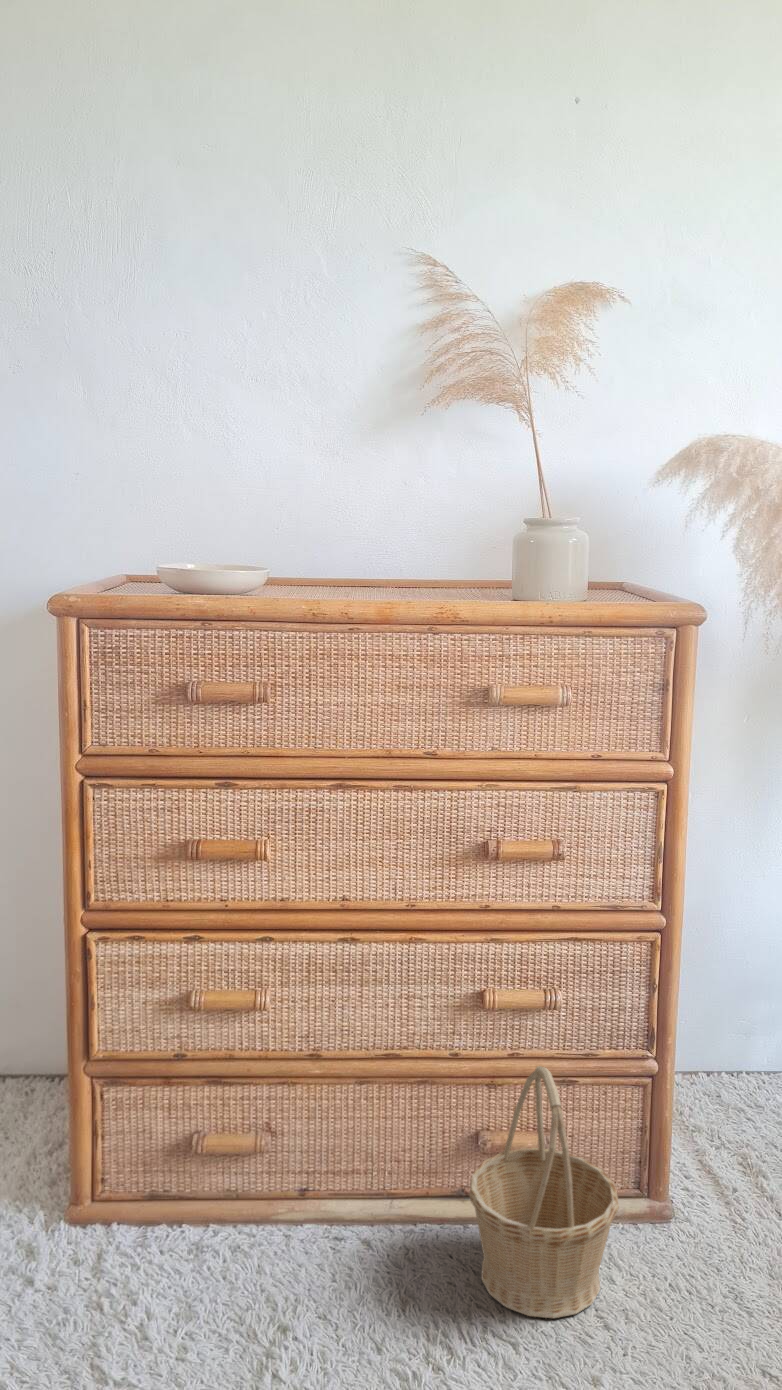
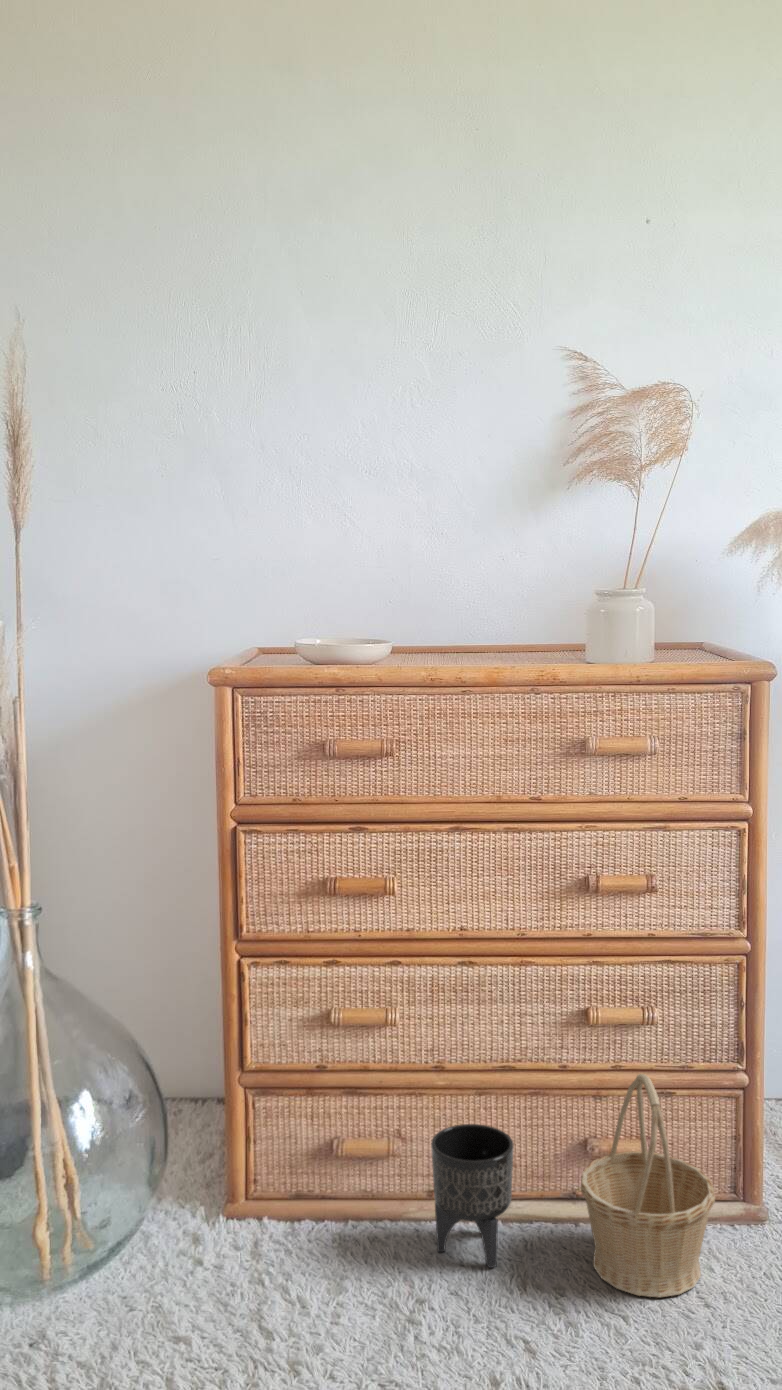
planter: none [302,1119,395,1284] -> present [431,1124,513,1268]

